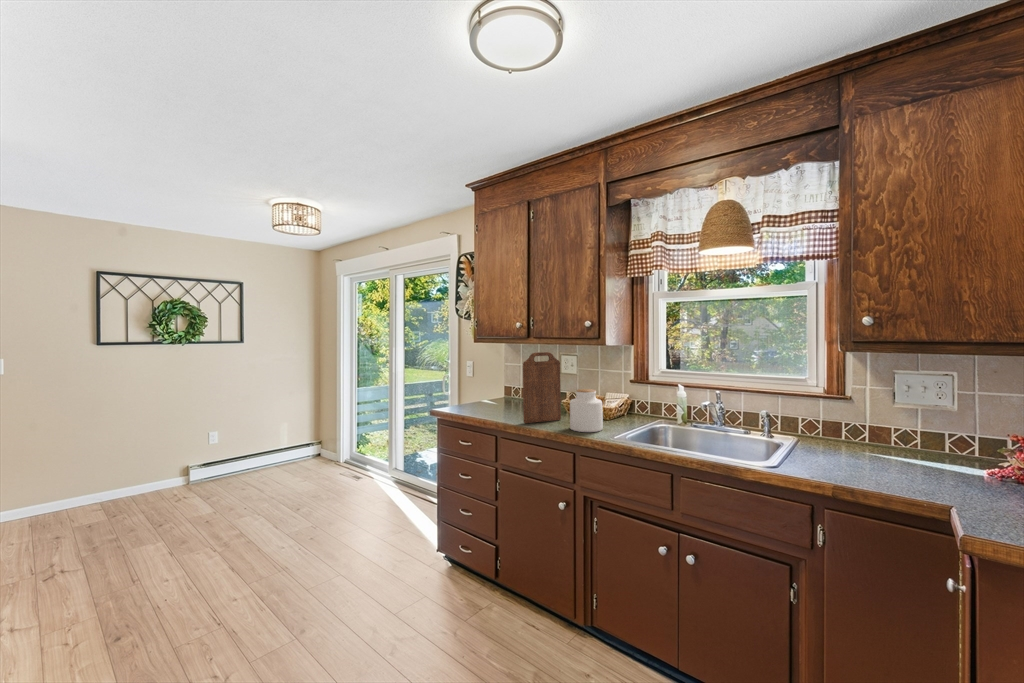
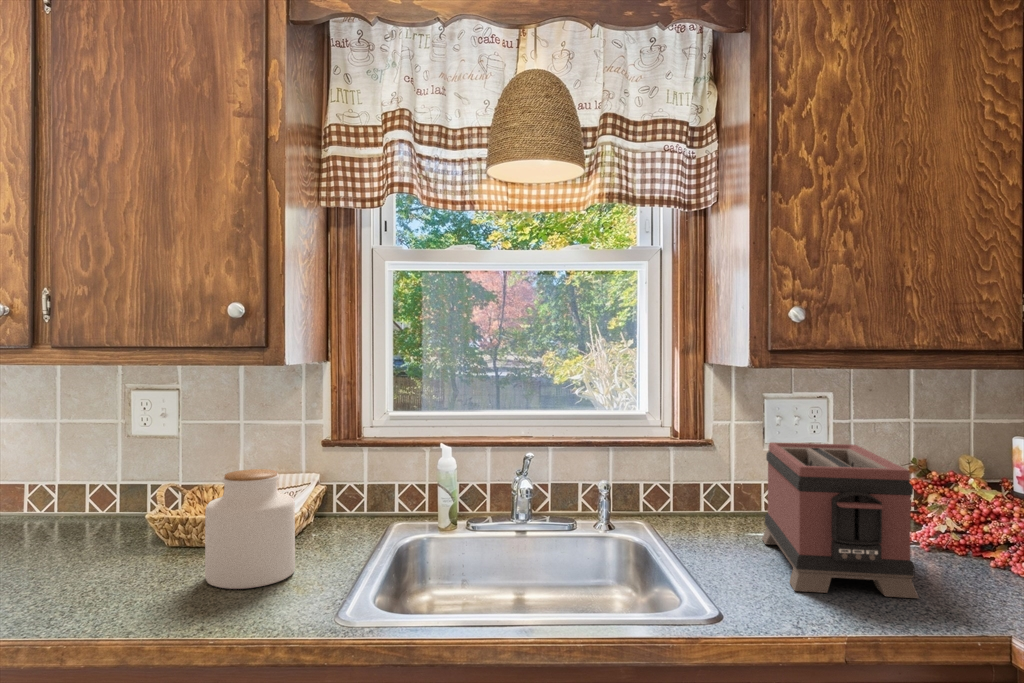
cutting board: present [523,352,561,423] -> none [44,377,159,590]
toaster: none [832,398,936,491] -> present [762,442,919,598]

